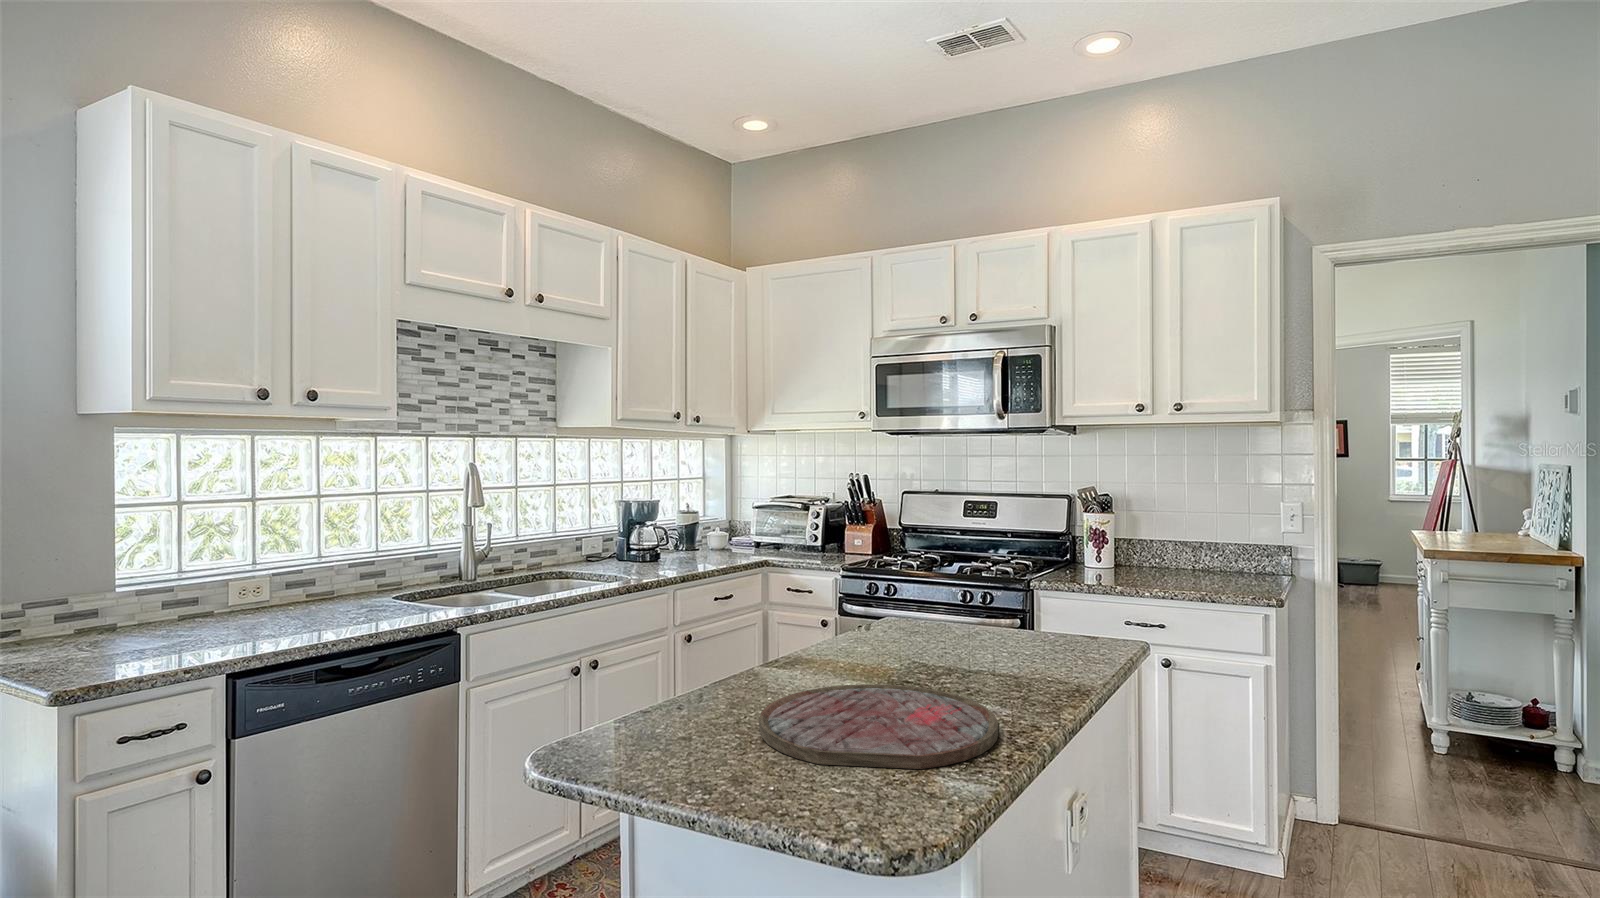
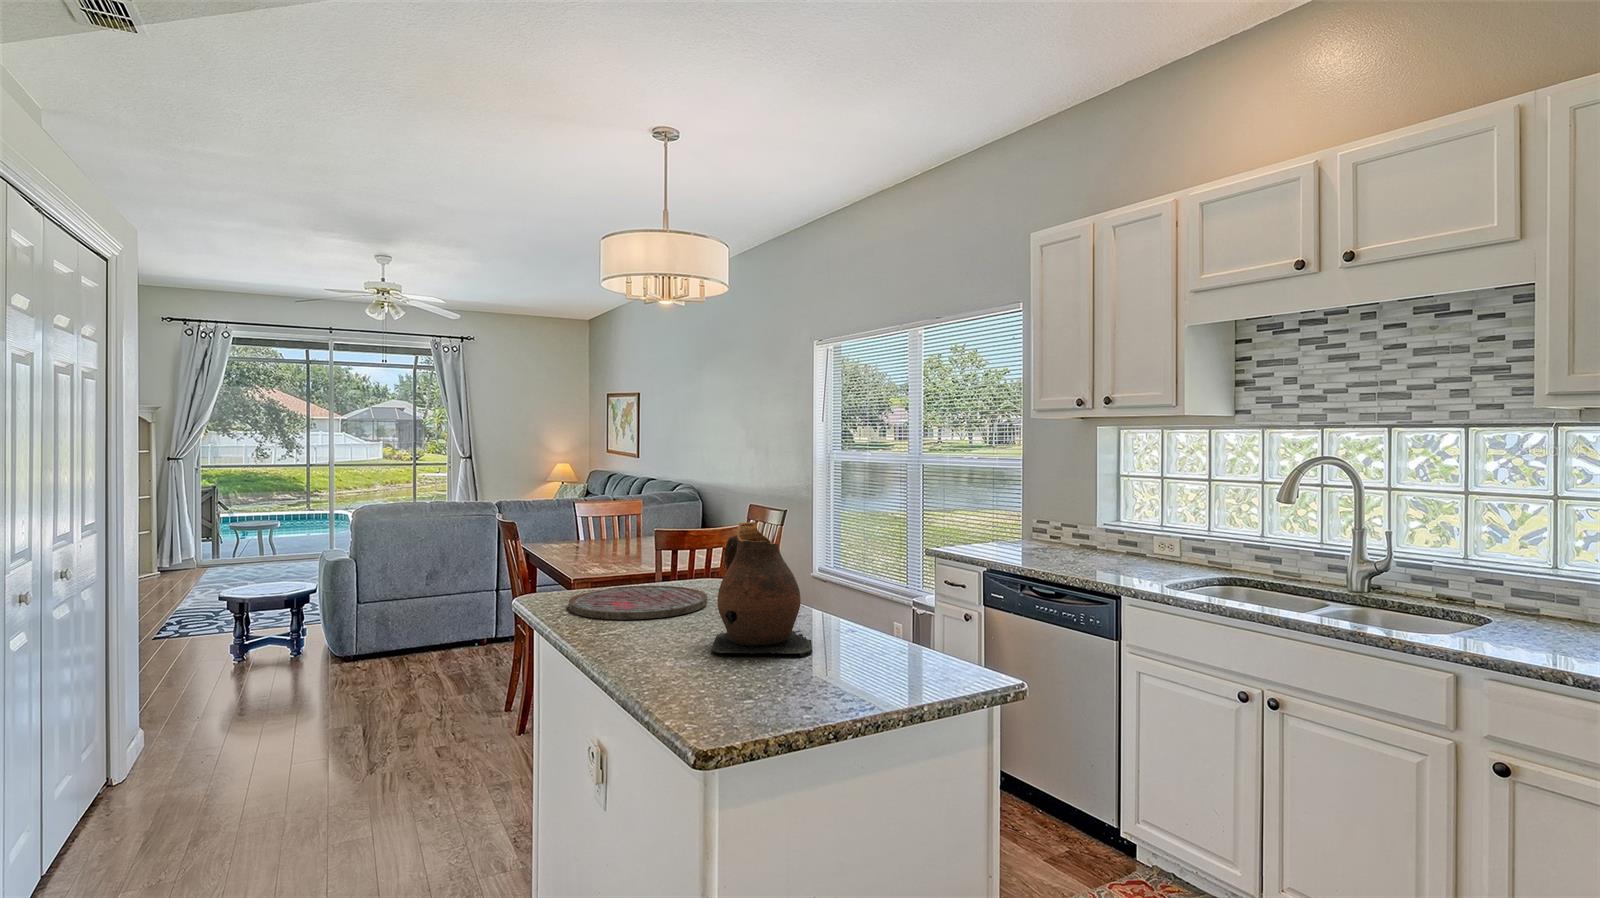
ceramic pitcher: none [897,532,1016,663] -> present [711,522,812,657]

